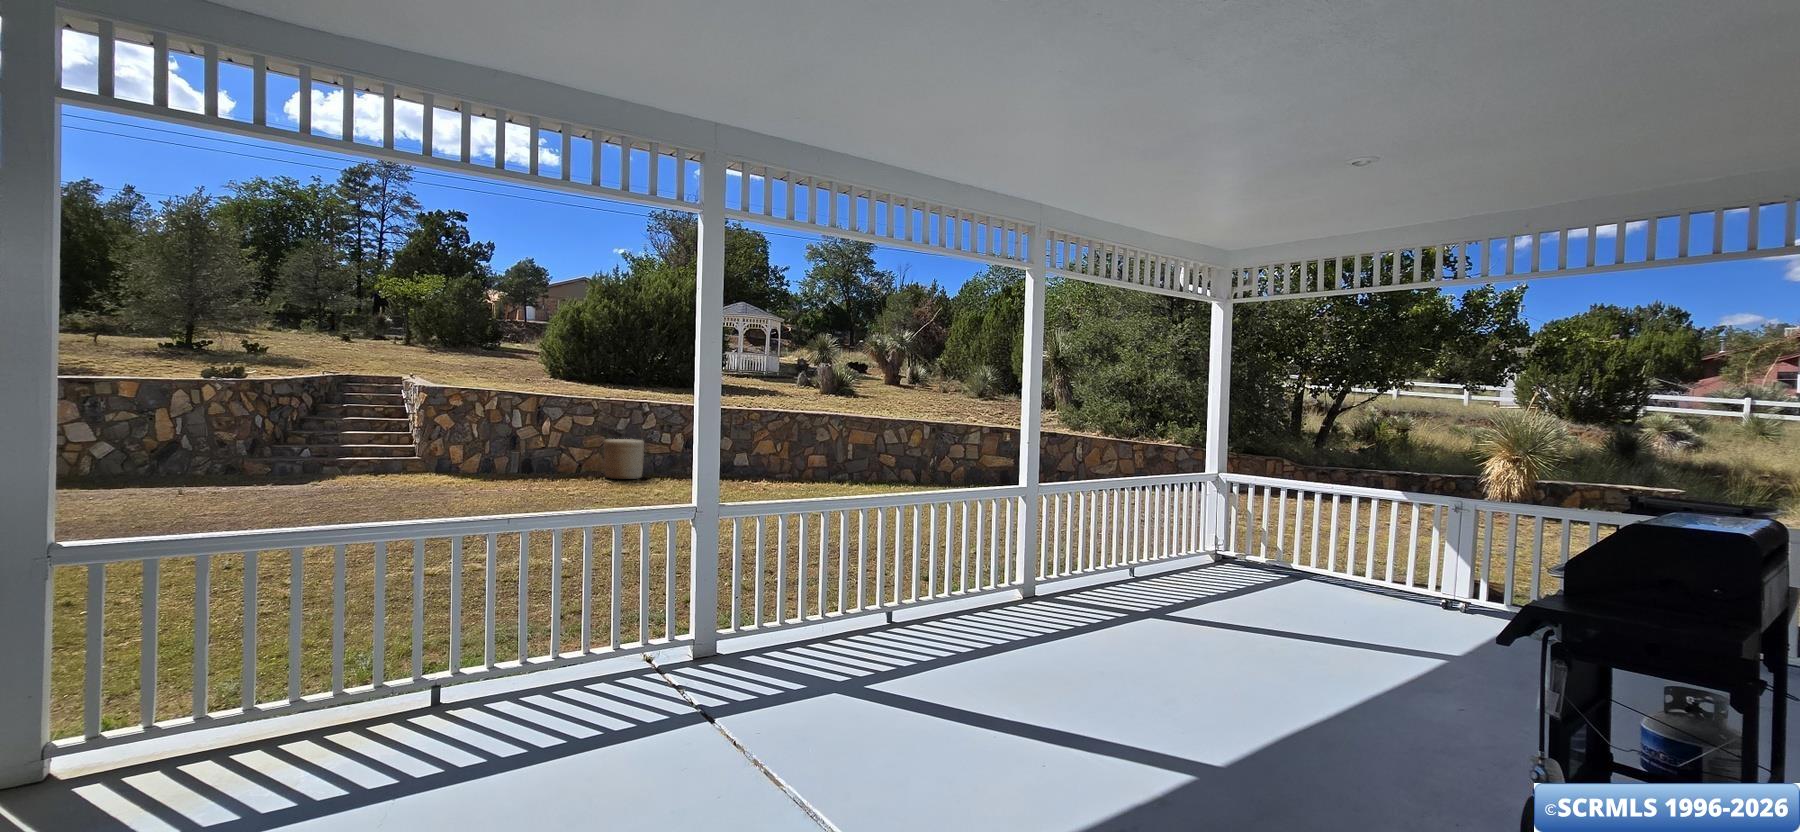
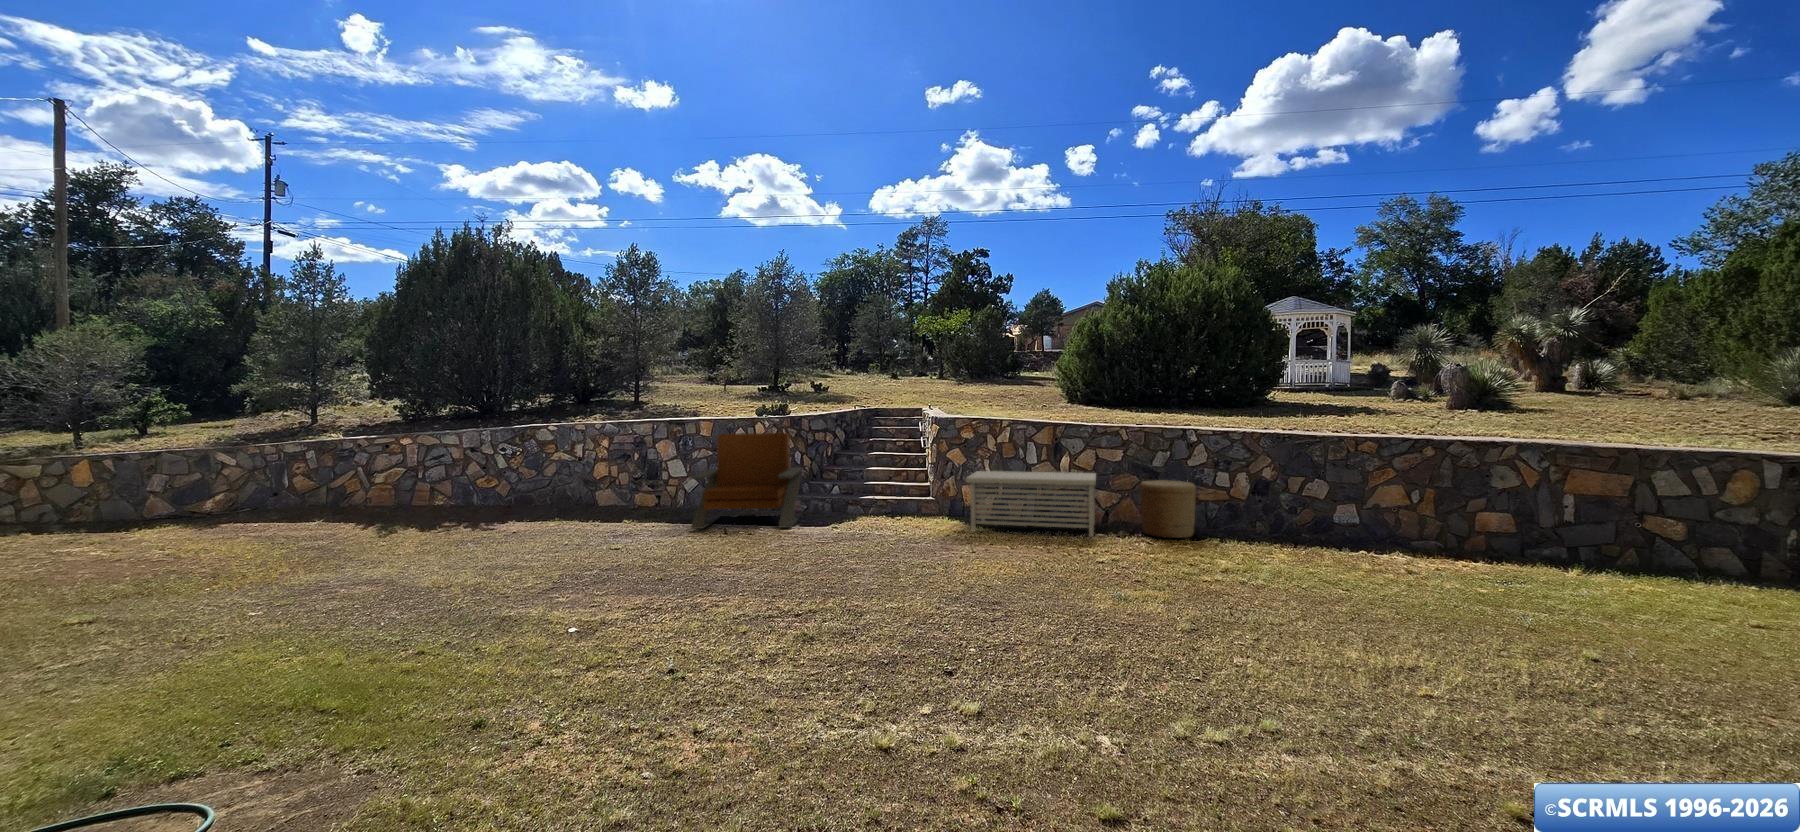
lounge chair: none [136,394,269,490] -> present [690,433,802,529]
storage bench: none [458,433,571,482] -> present [966,471,1096,537]

